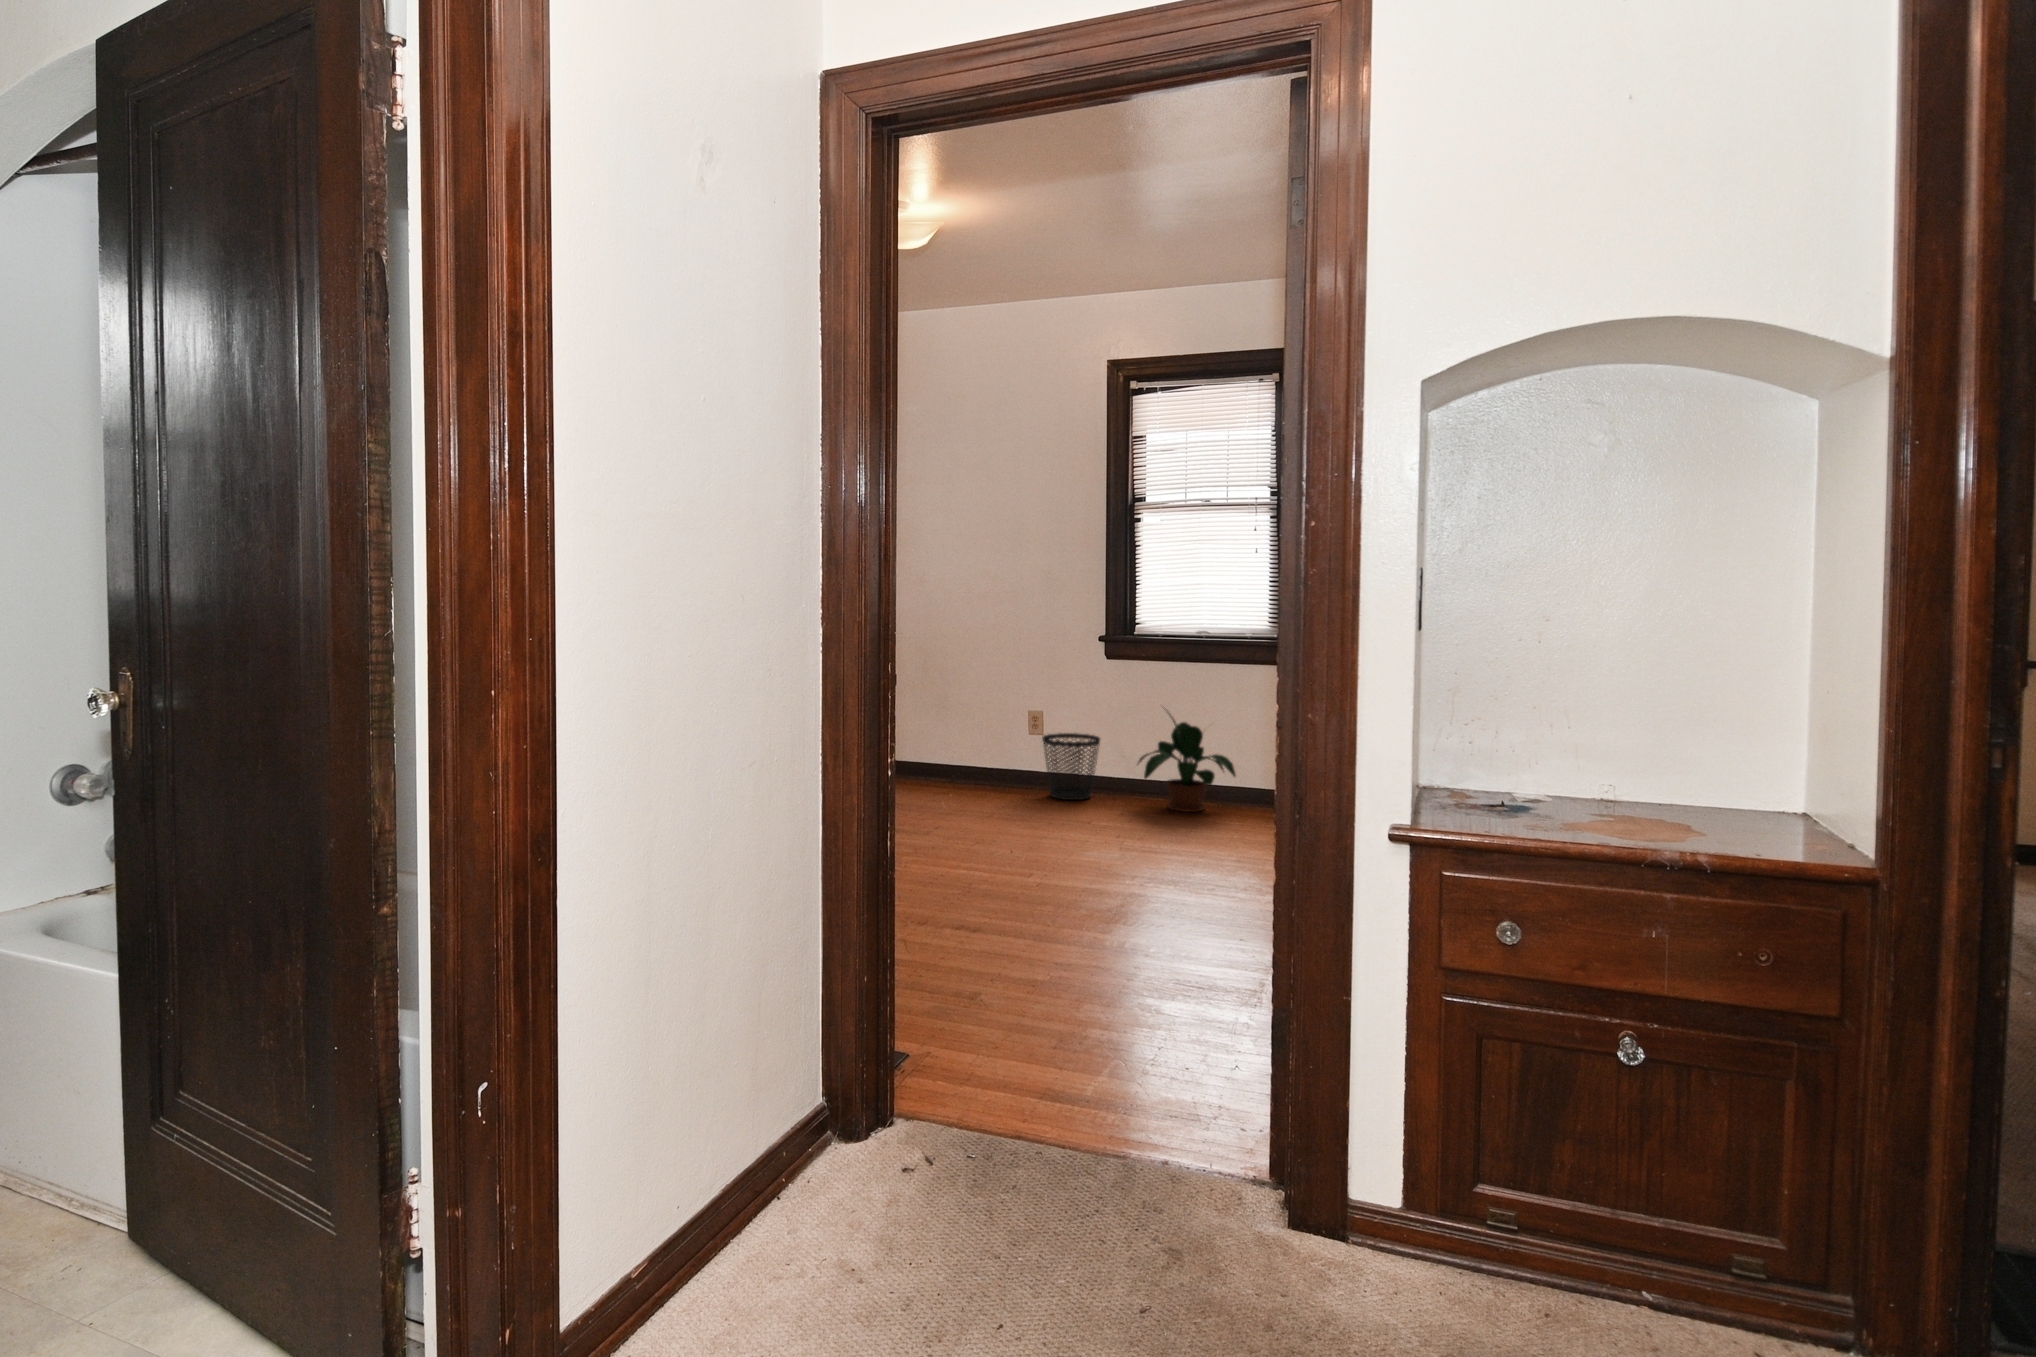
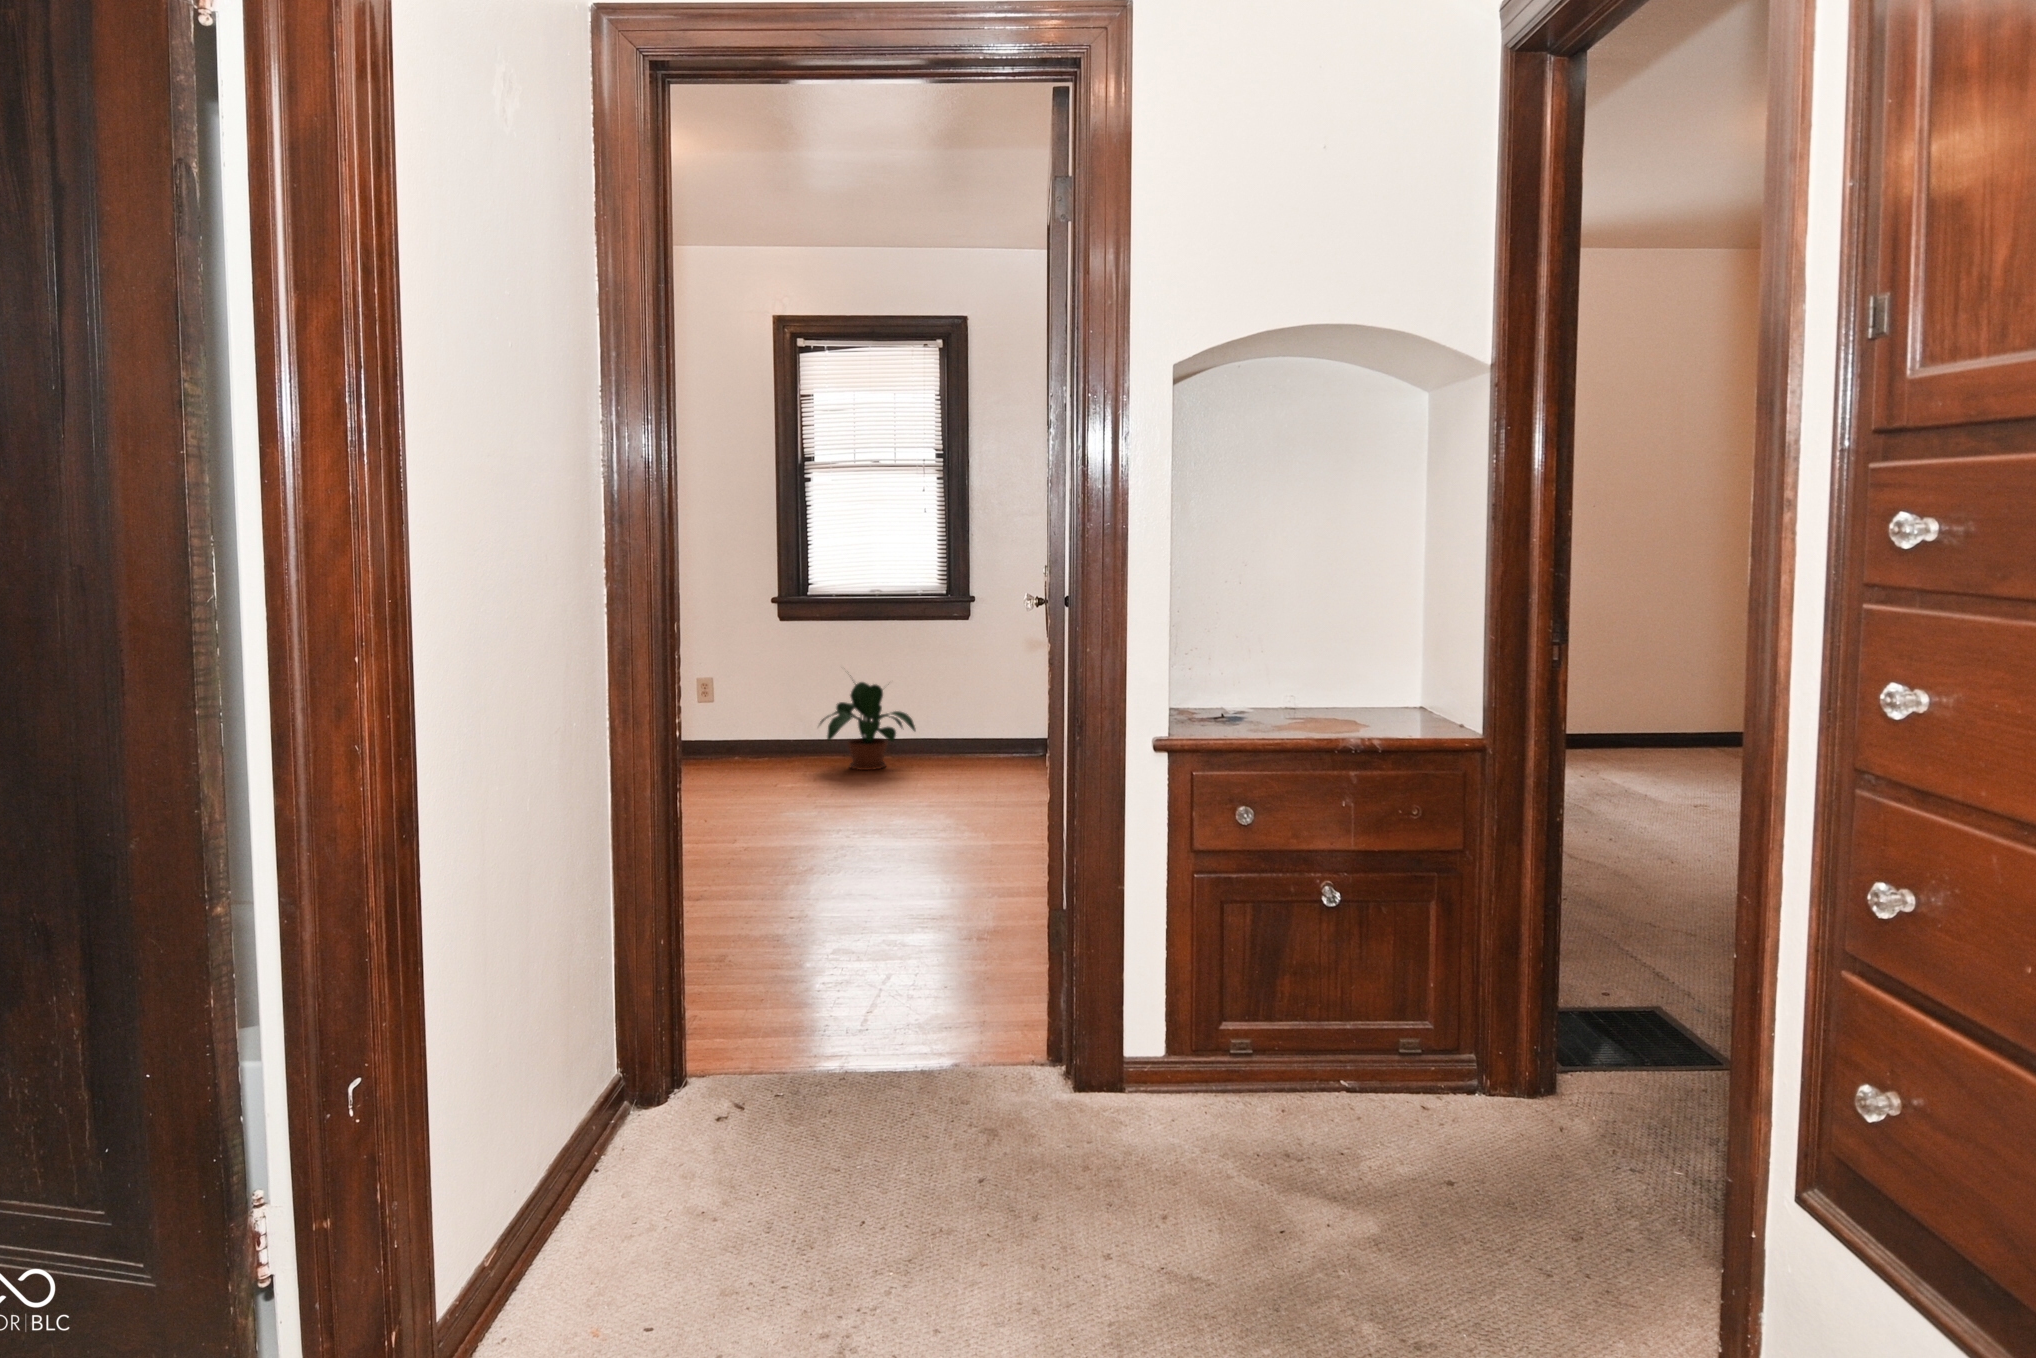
wastebasket: present [1042,733,1101,800] -> none [717,701,778,769]

